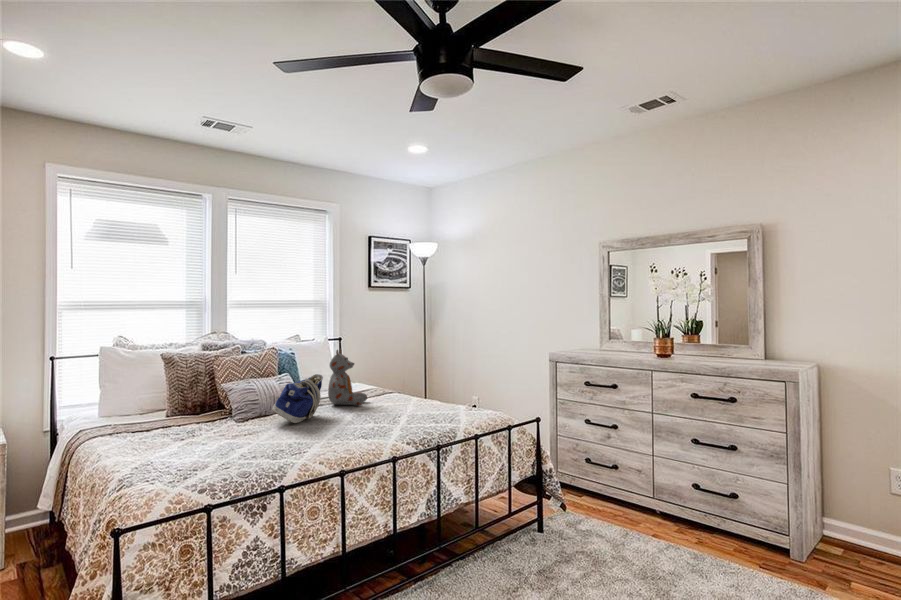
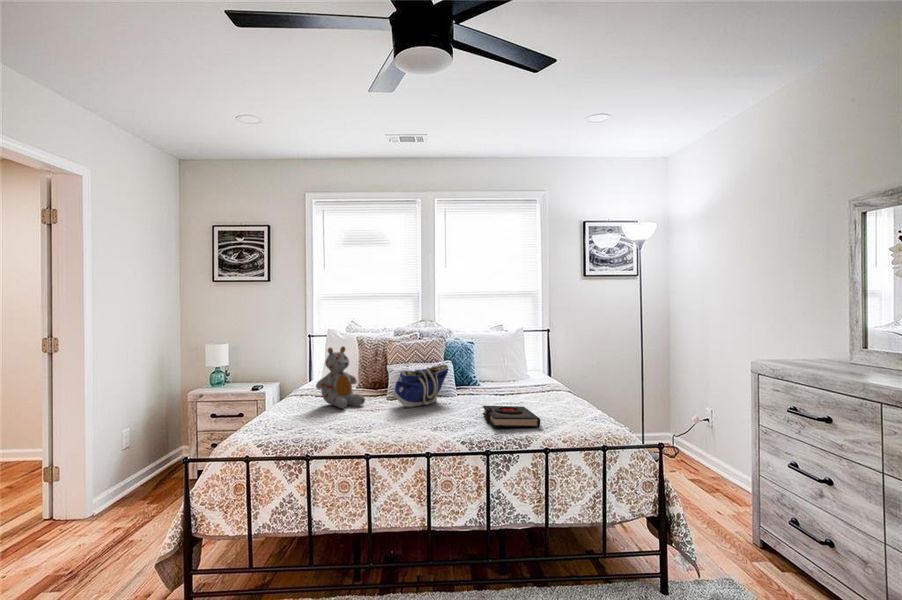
stuffed bear: present [328,349,367,405] -> present [316,346,365,409]
book: none [383,406,451,424] -> present [483,406,540,427]

